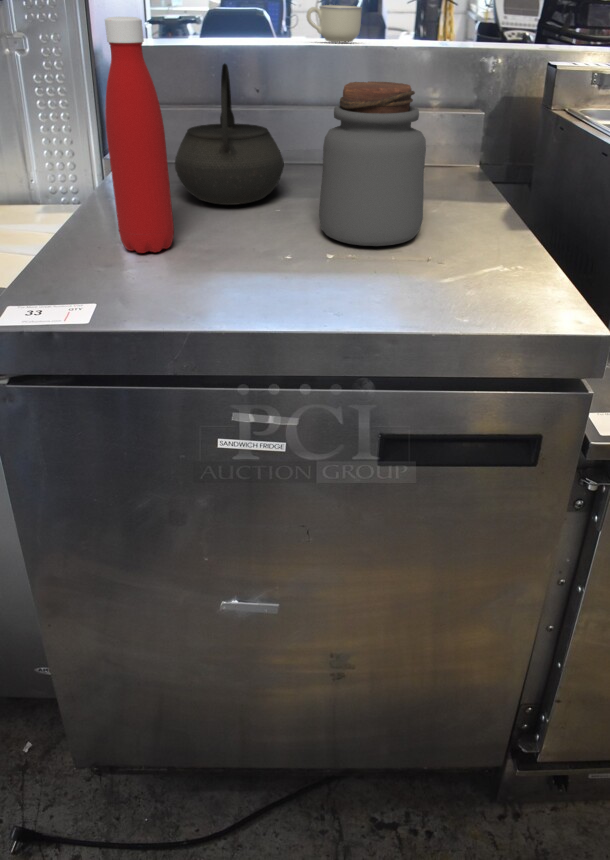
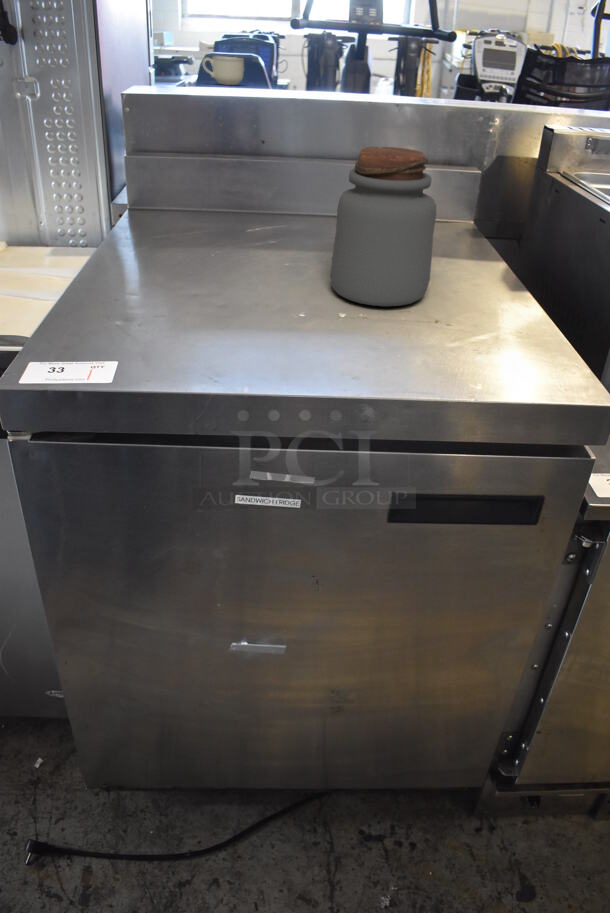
cup: present [307,5,362,42] -> present [202,56,244,85]
bottle: present [105,17,174,253] -> none [128,78,191,309]
kettle: present [175,64,284,205] -> none [188,121,294,258]

